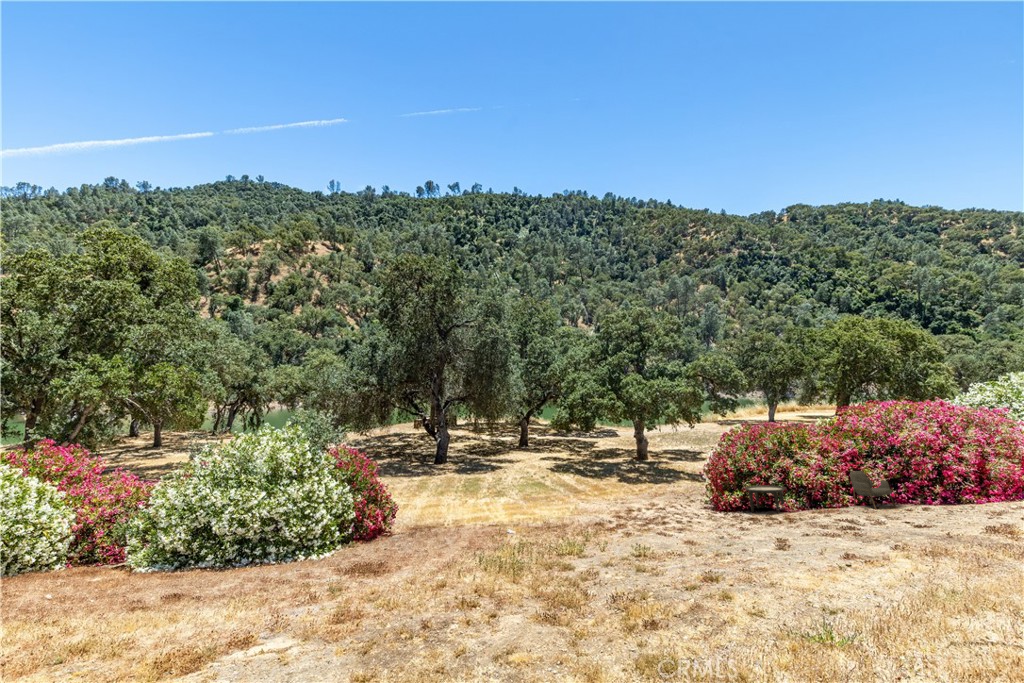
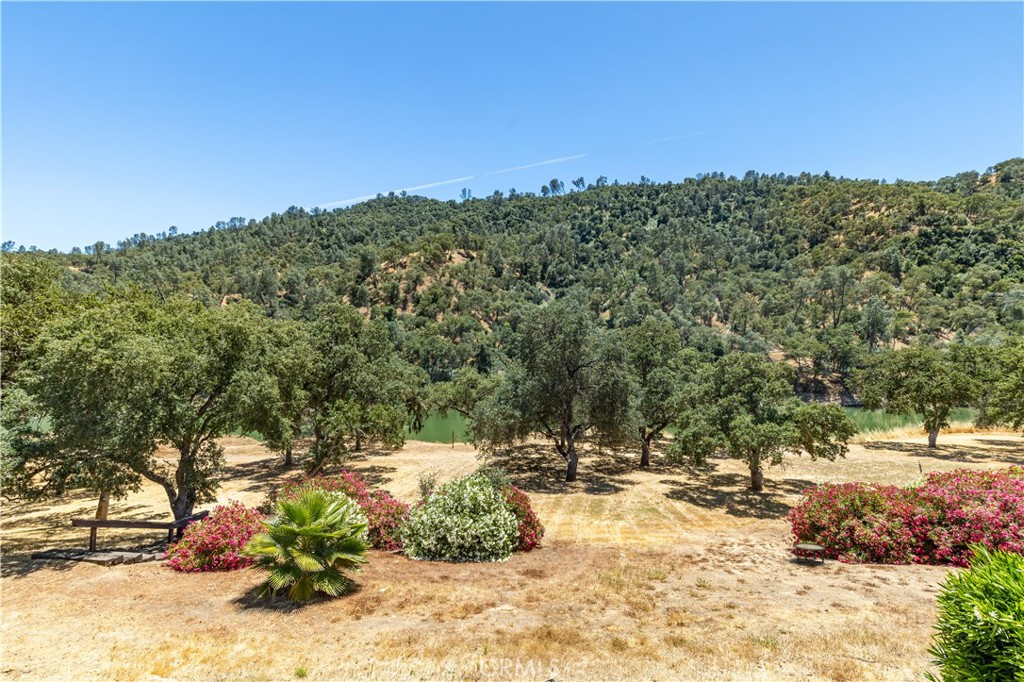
armchair: present [850,471,895,509] -> none [877,541,909,571]

